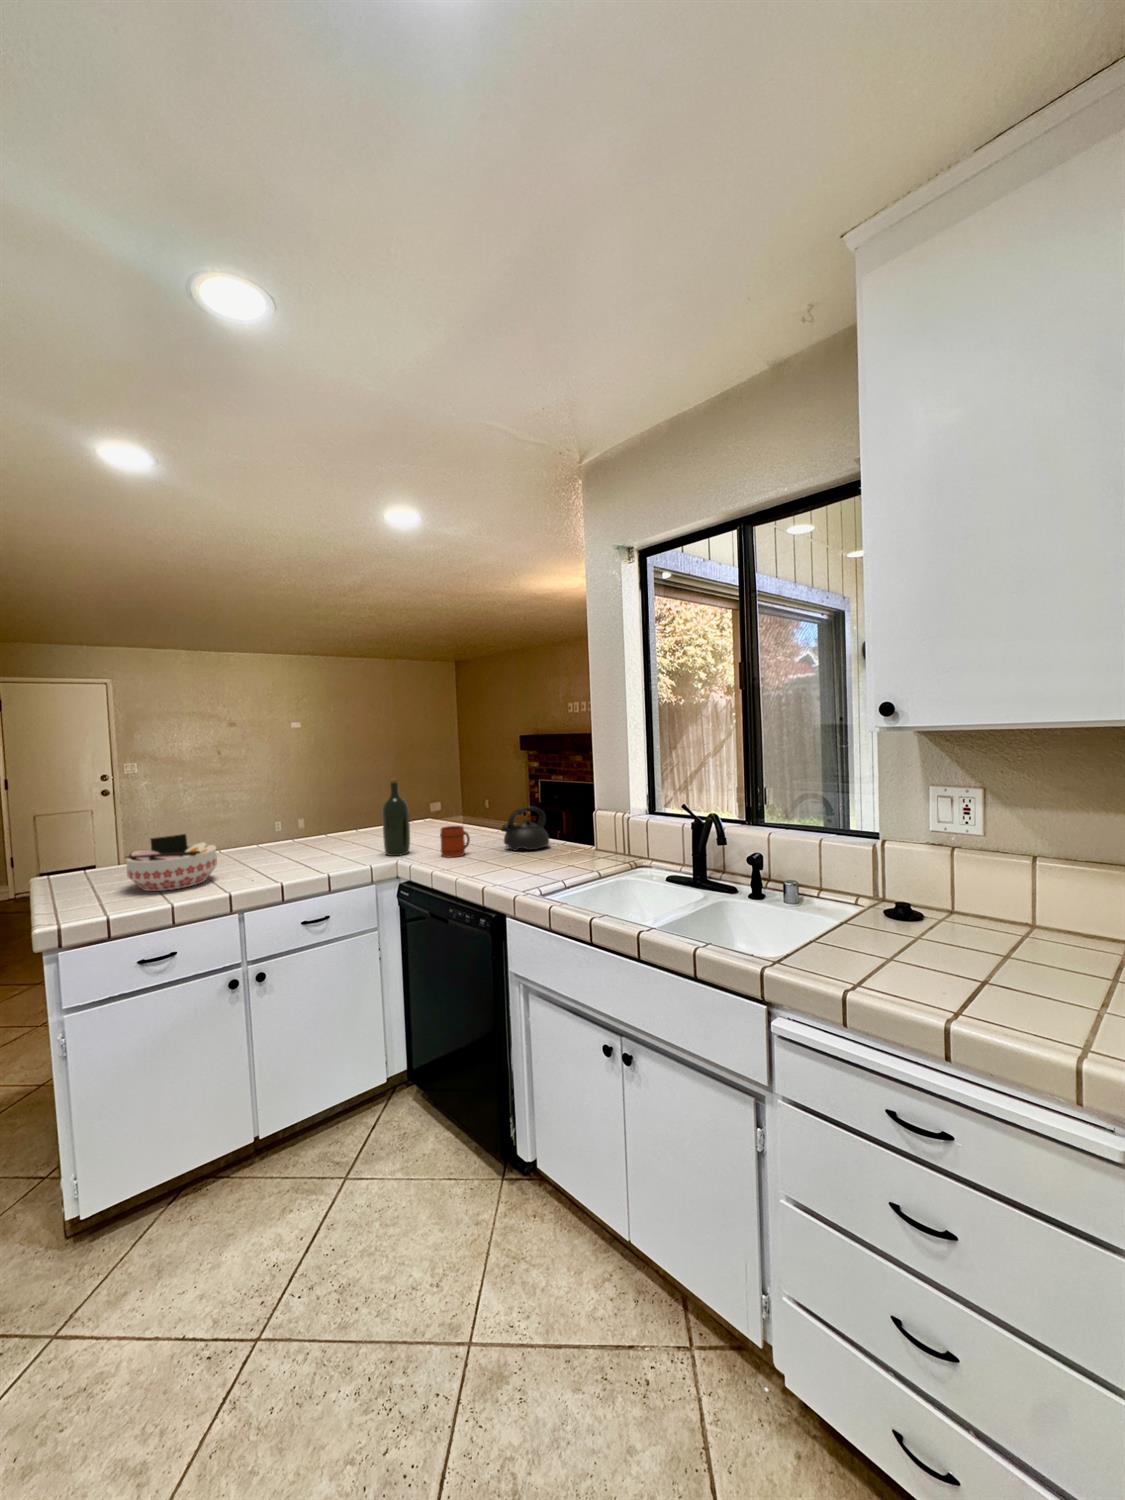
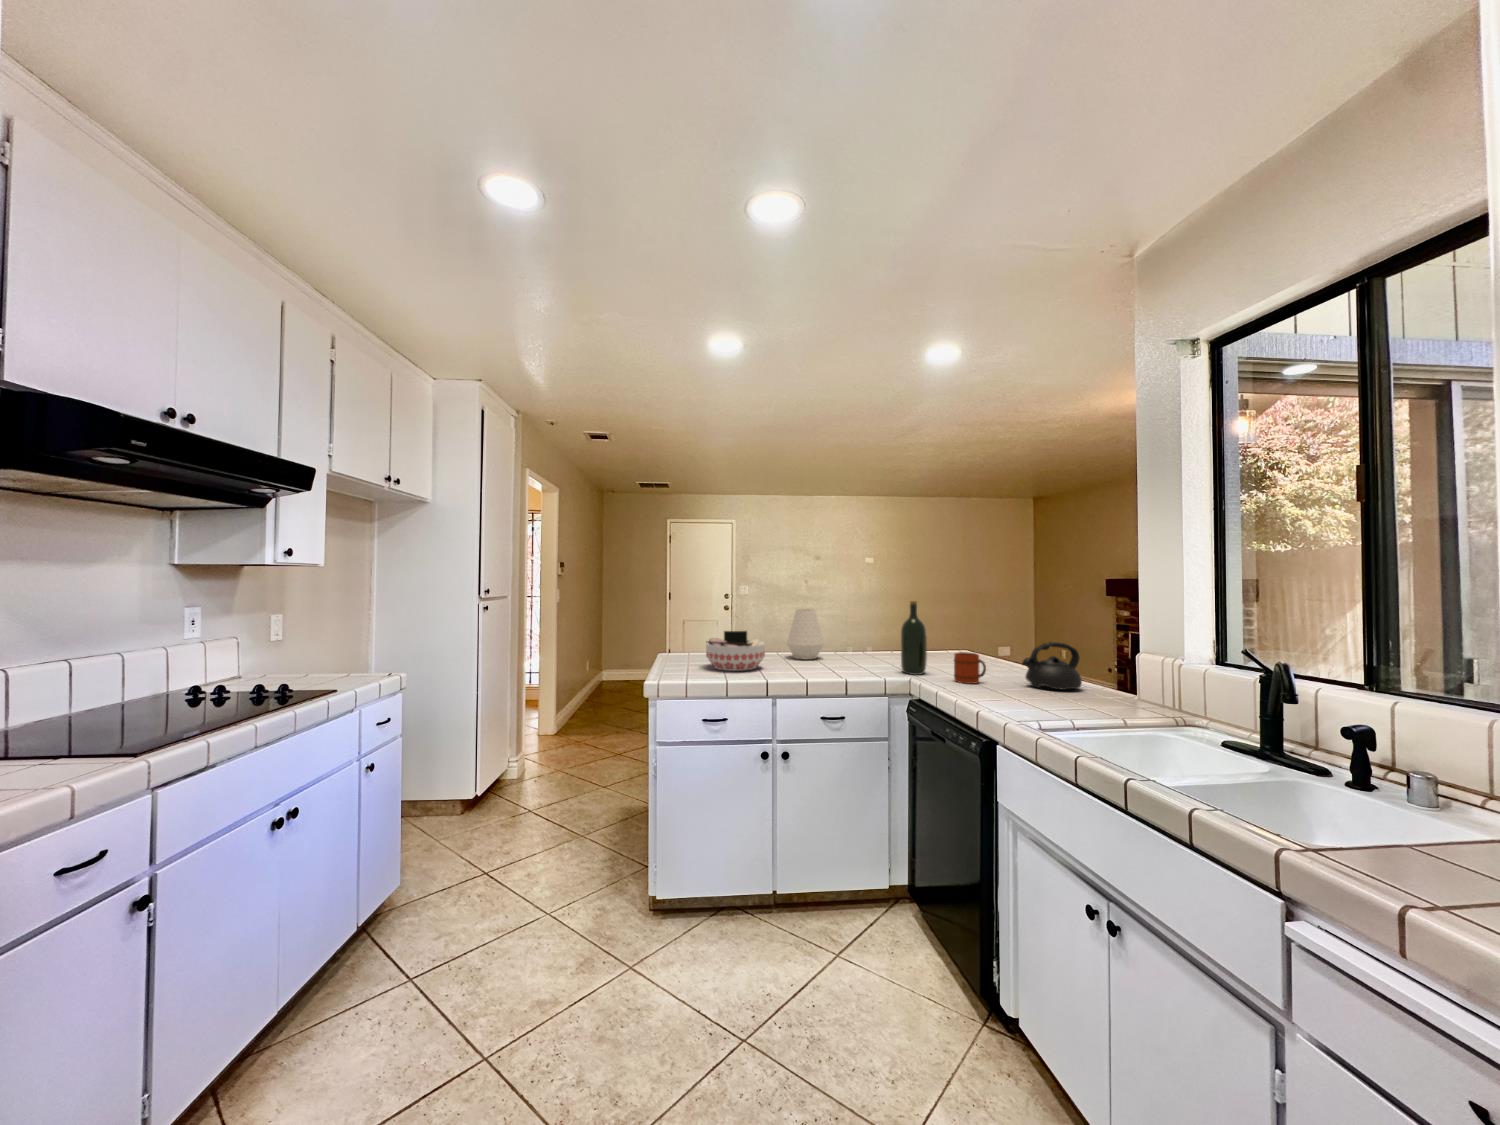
vase: none [239,796,287,857] -> present [787,609,824,660]

